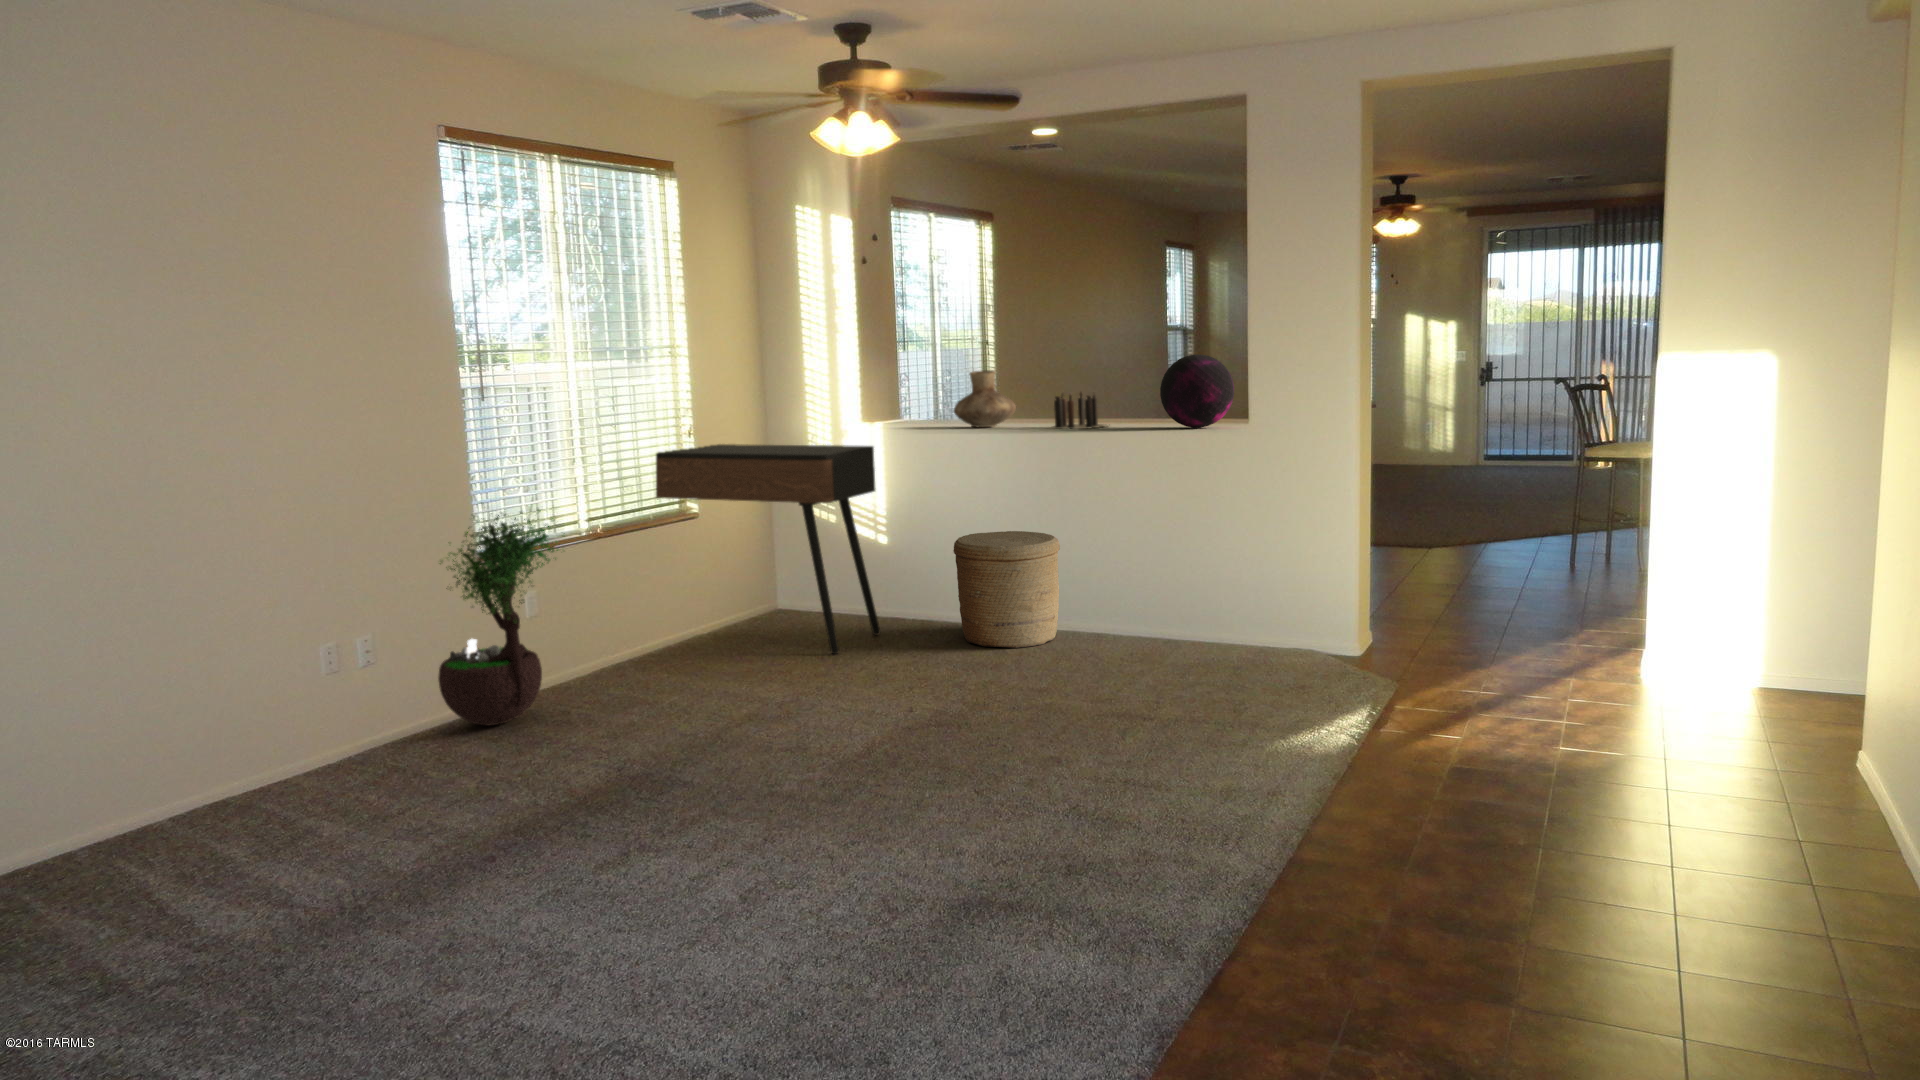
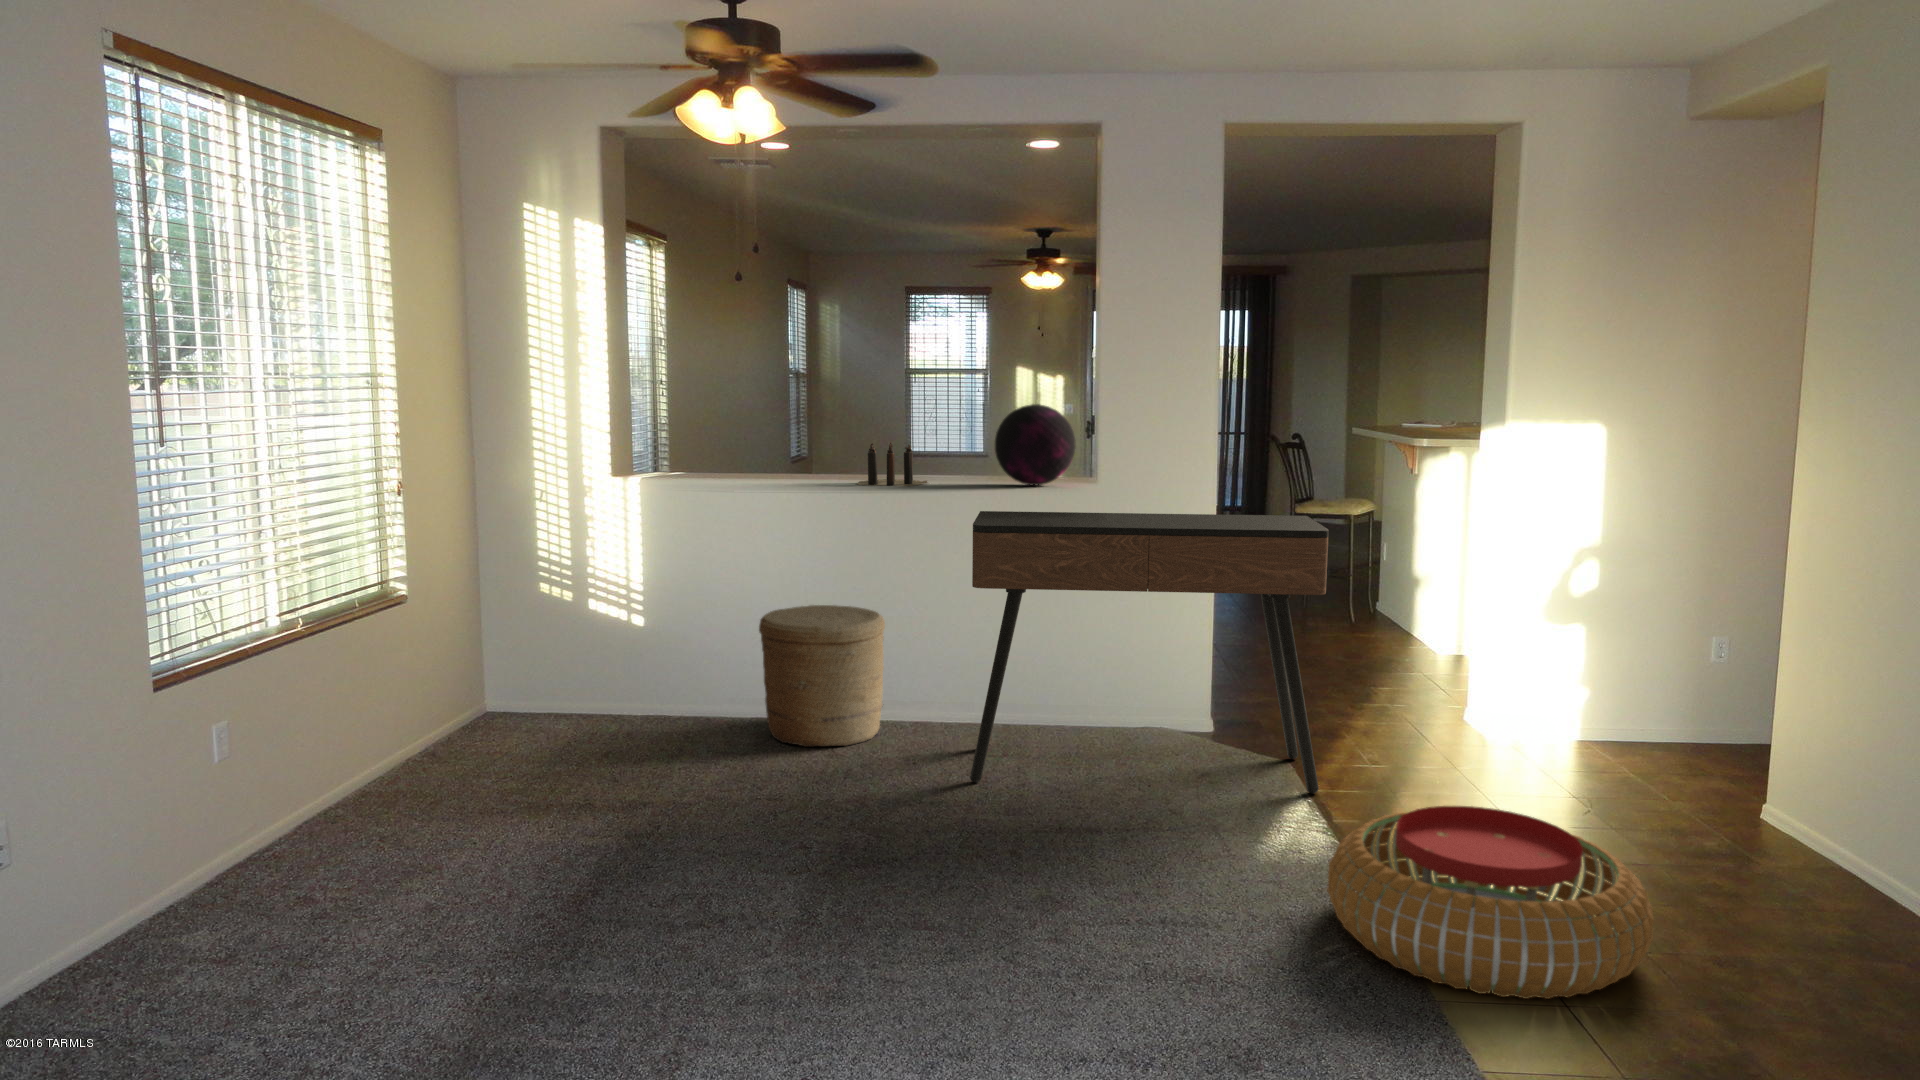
vase: present [954,370,1016,427] -> none [738,416,813,483]
console table: present [656,444,880,654] -> present [970,511,1329,793]
potted tree: present [438,510,558,726] -> none [98,604,315,945]
pouf: none [1251,707,1532,865] -> present [1327,806,1654,999]

